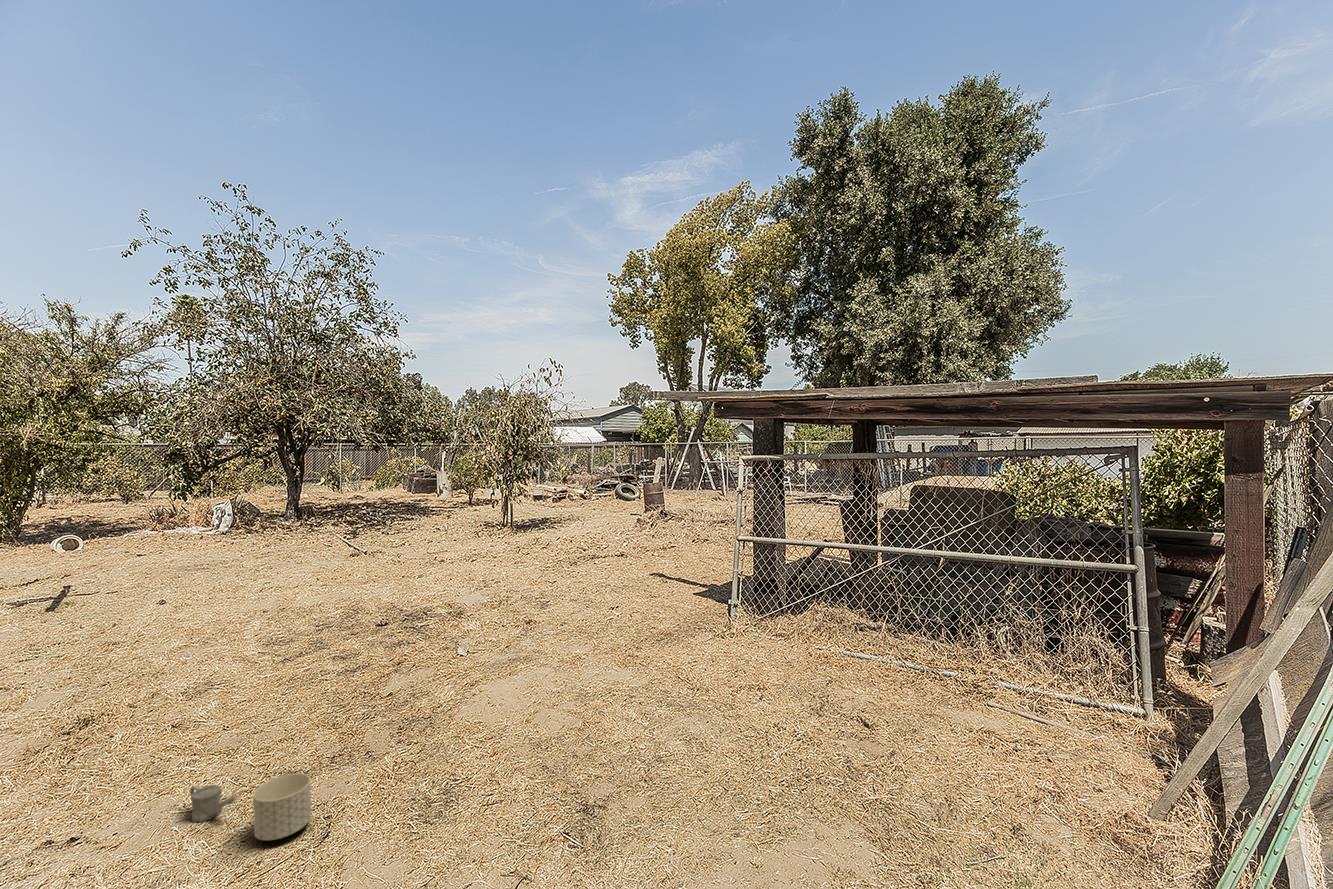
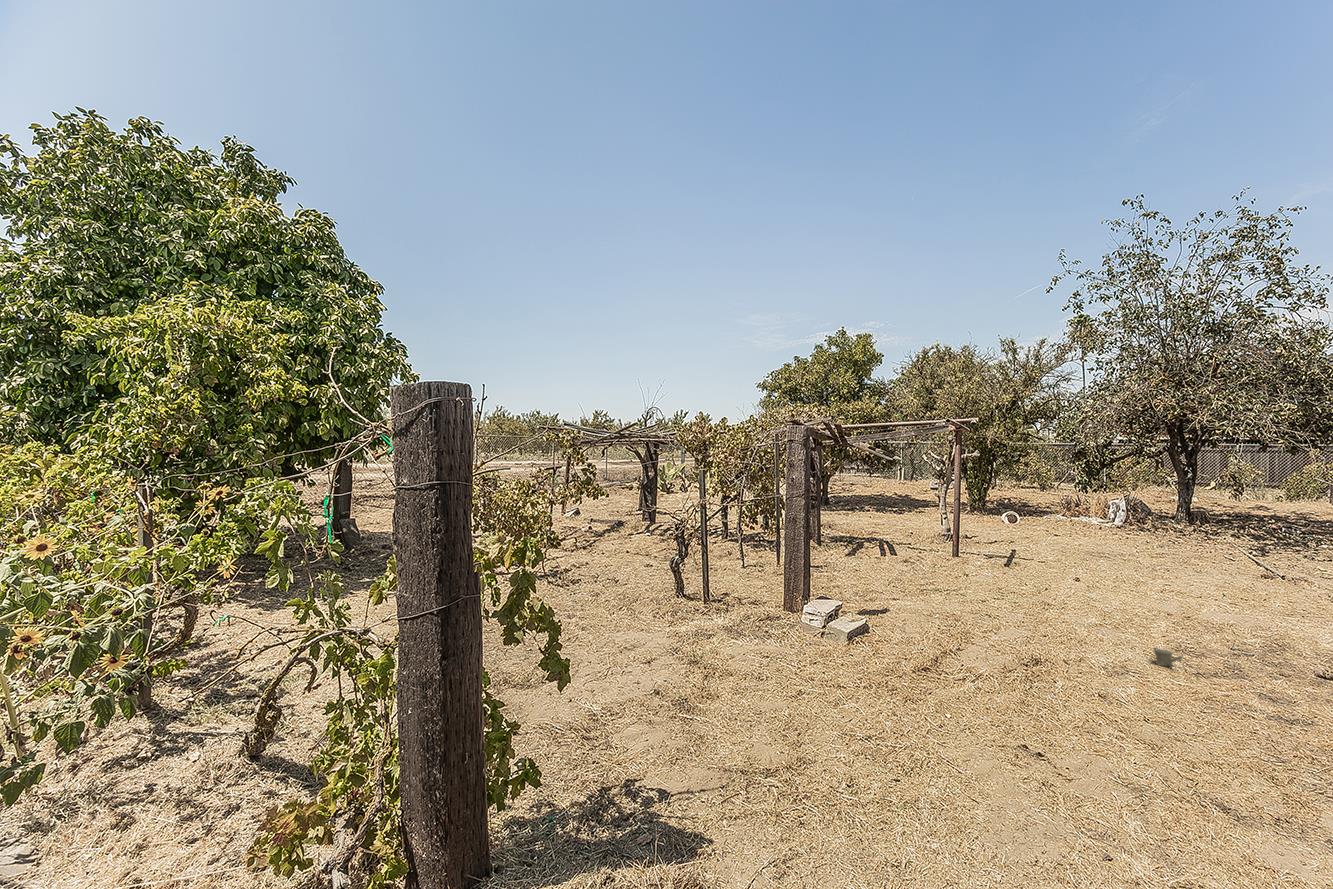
planter: present [253,773,311,841] -> none [1196,653,1232,686]

